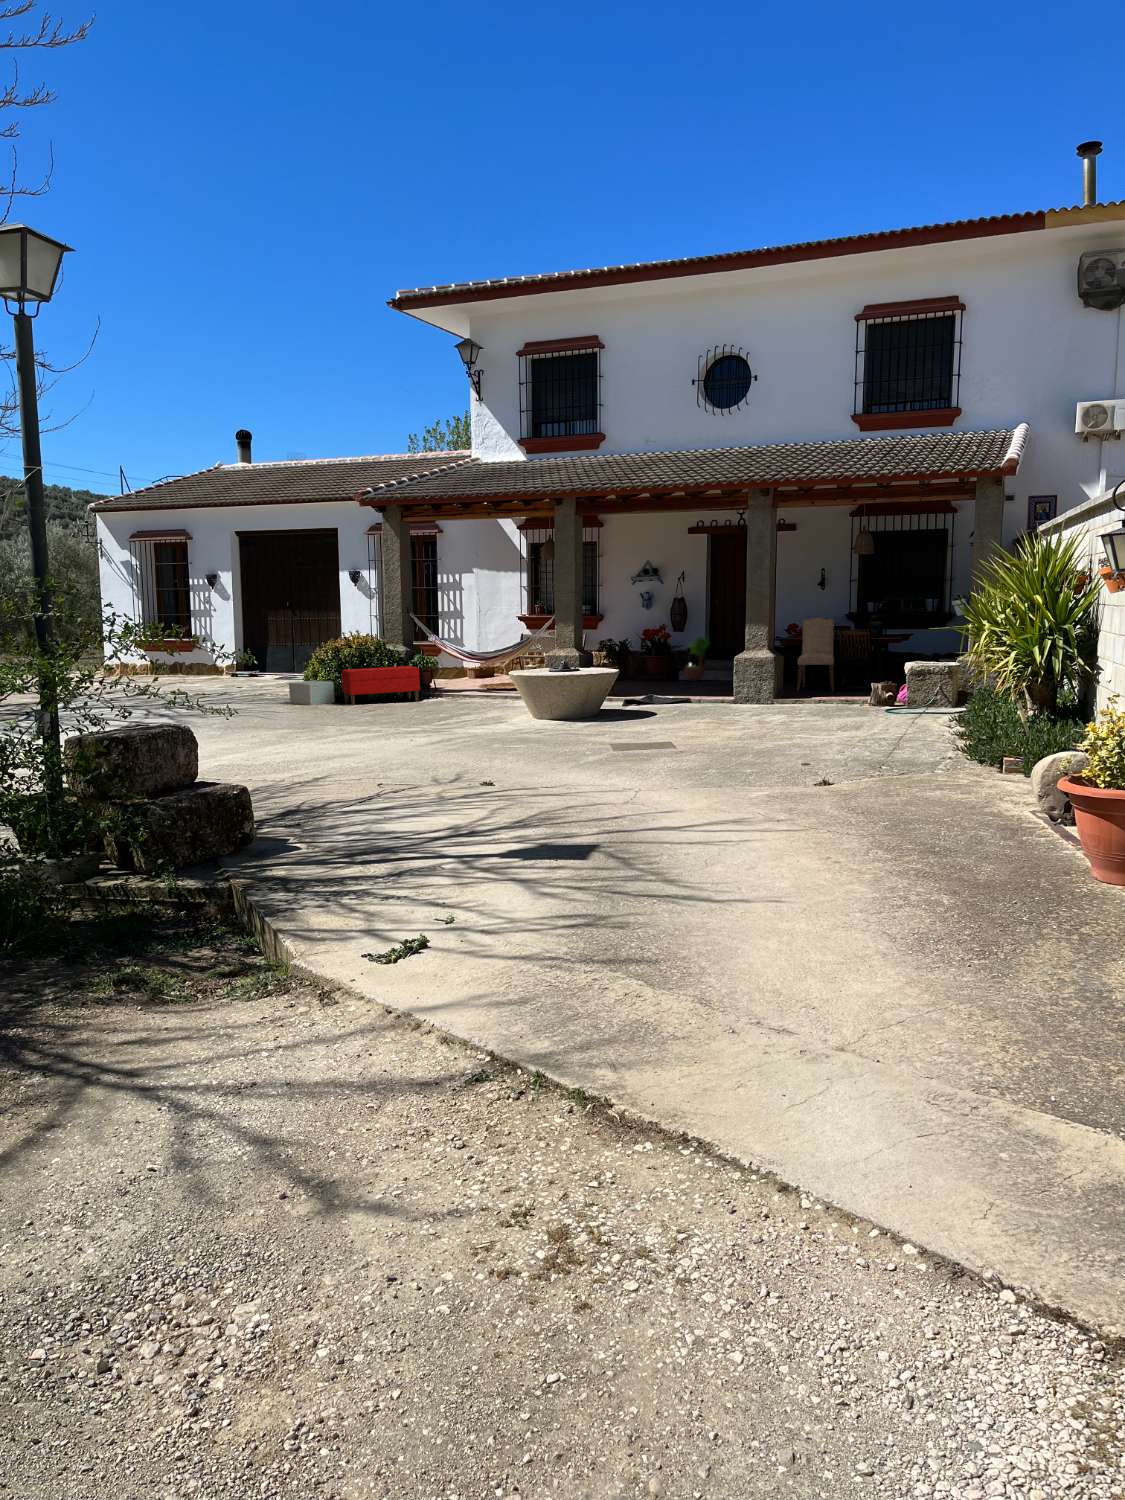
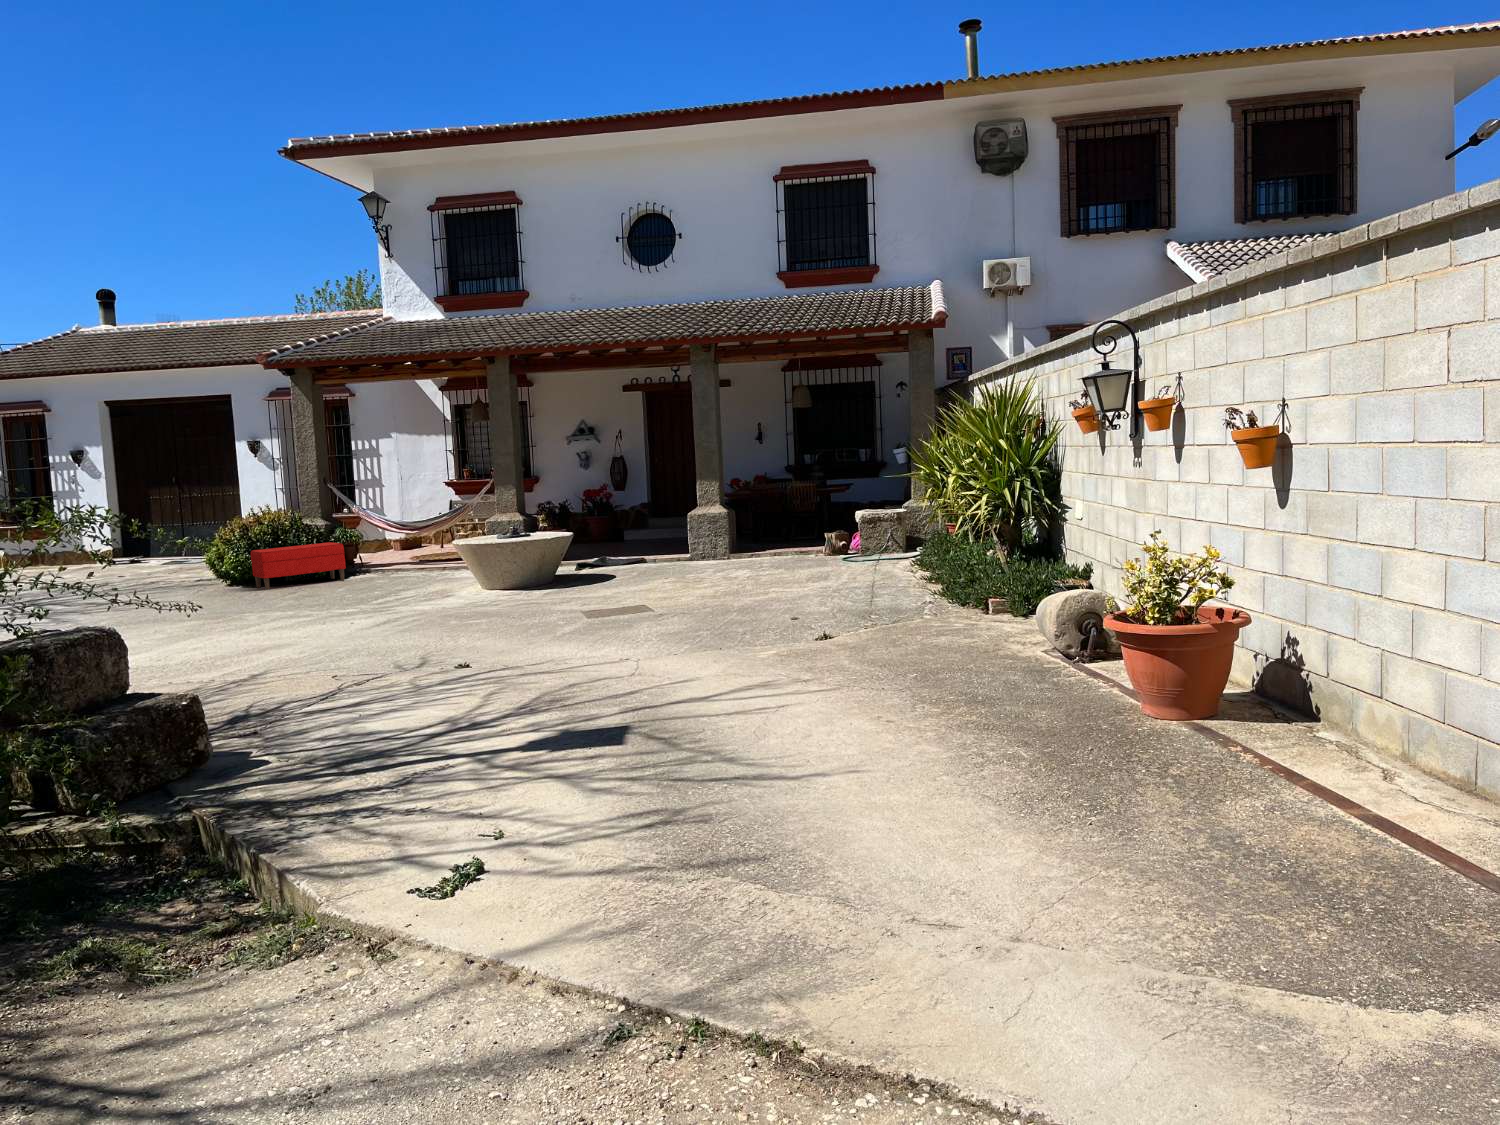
chair: present [797,617,834,691] -> none [749,471,787,546]
potted tree: present [684,637,709,681] -> none [630,491,657,542]
storage box: present [289,681,335,705] -> none [185,565,243,593]

